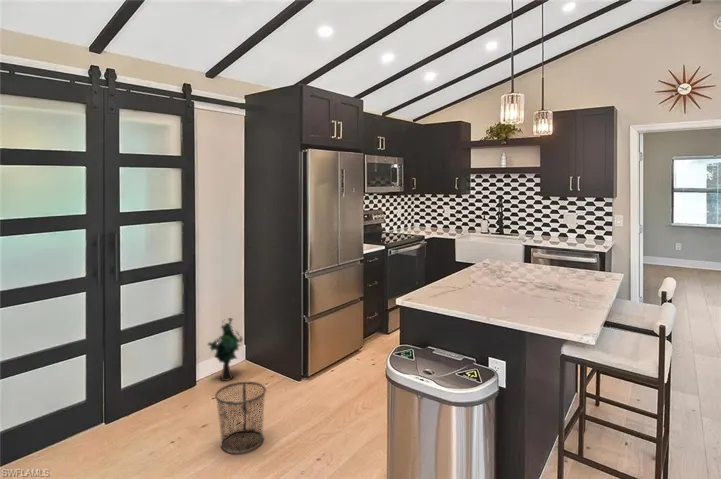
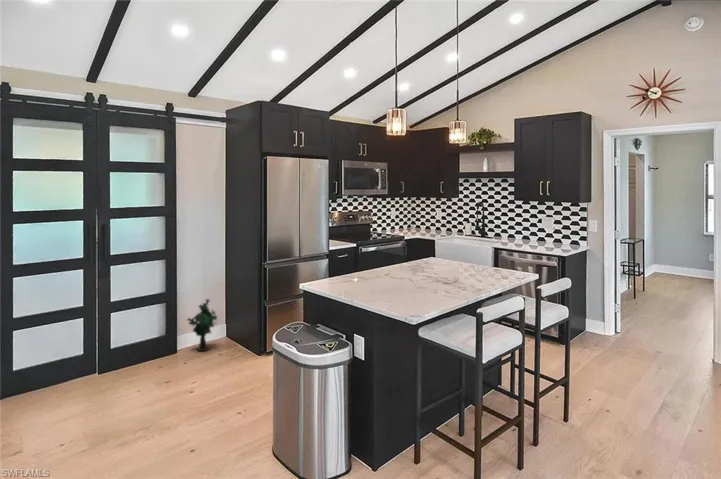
waste bin: present [215,382,266,453] -> none [165,348,208,403]

